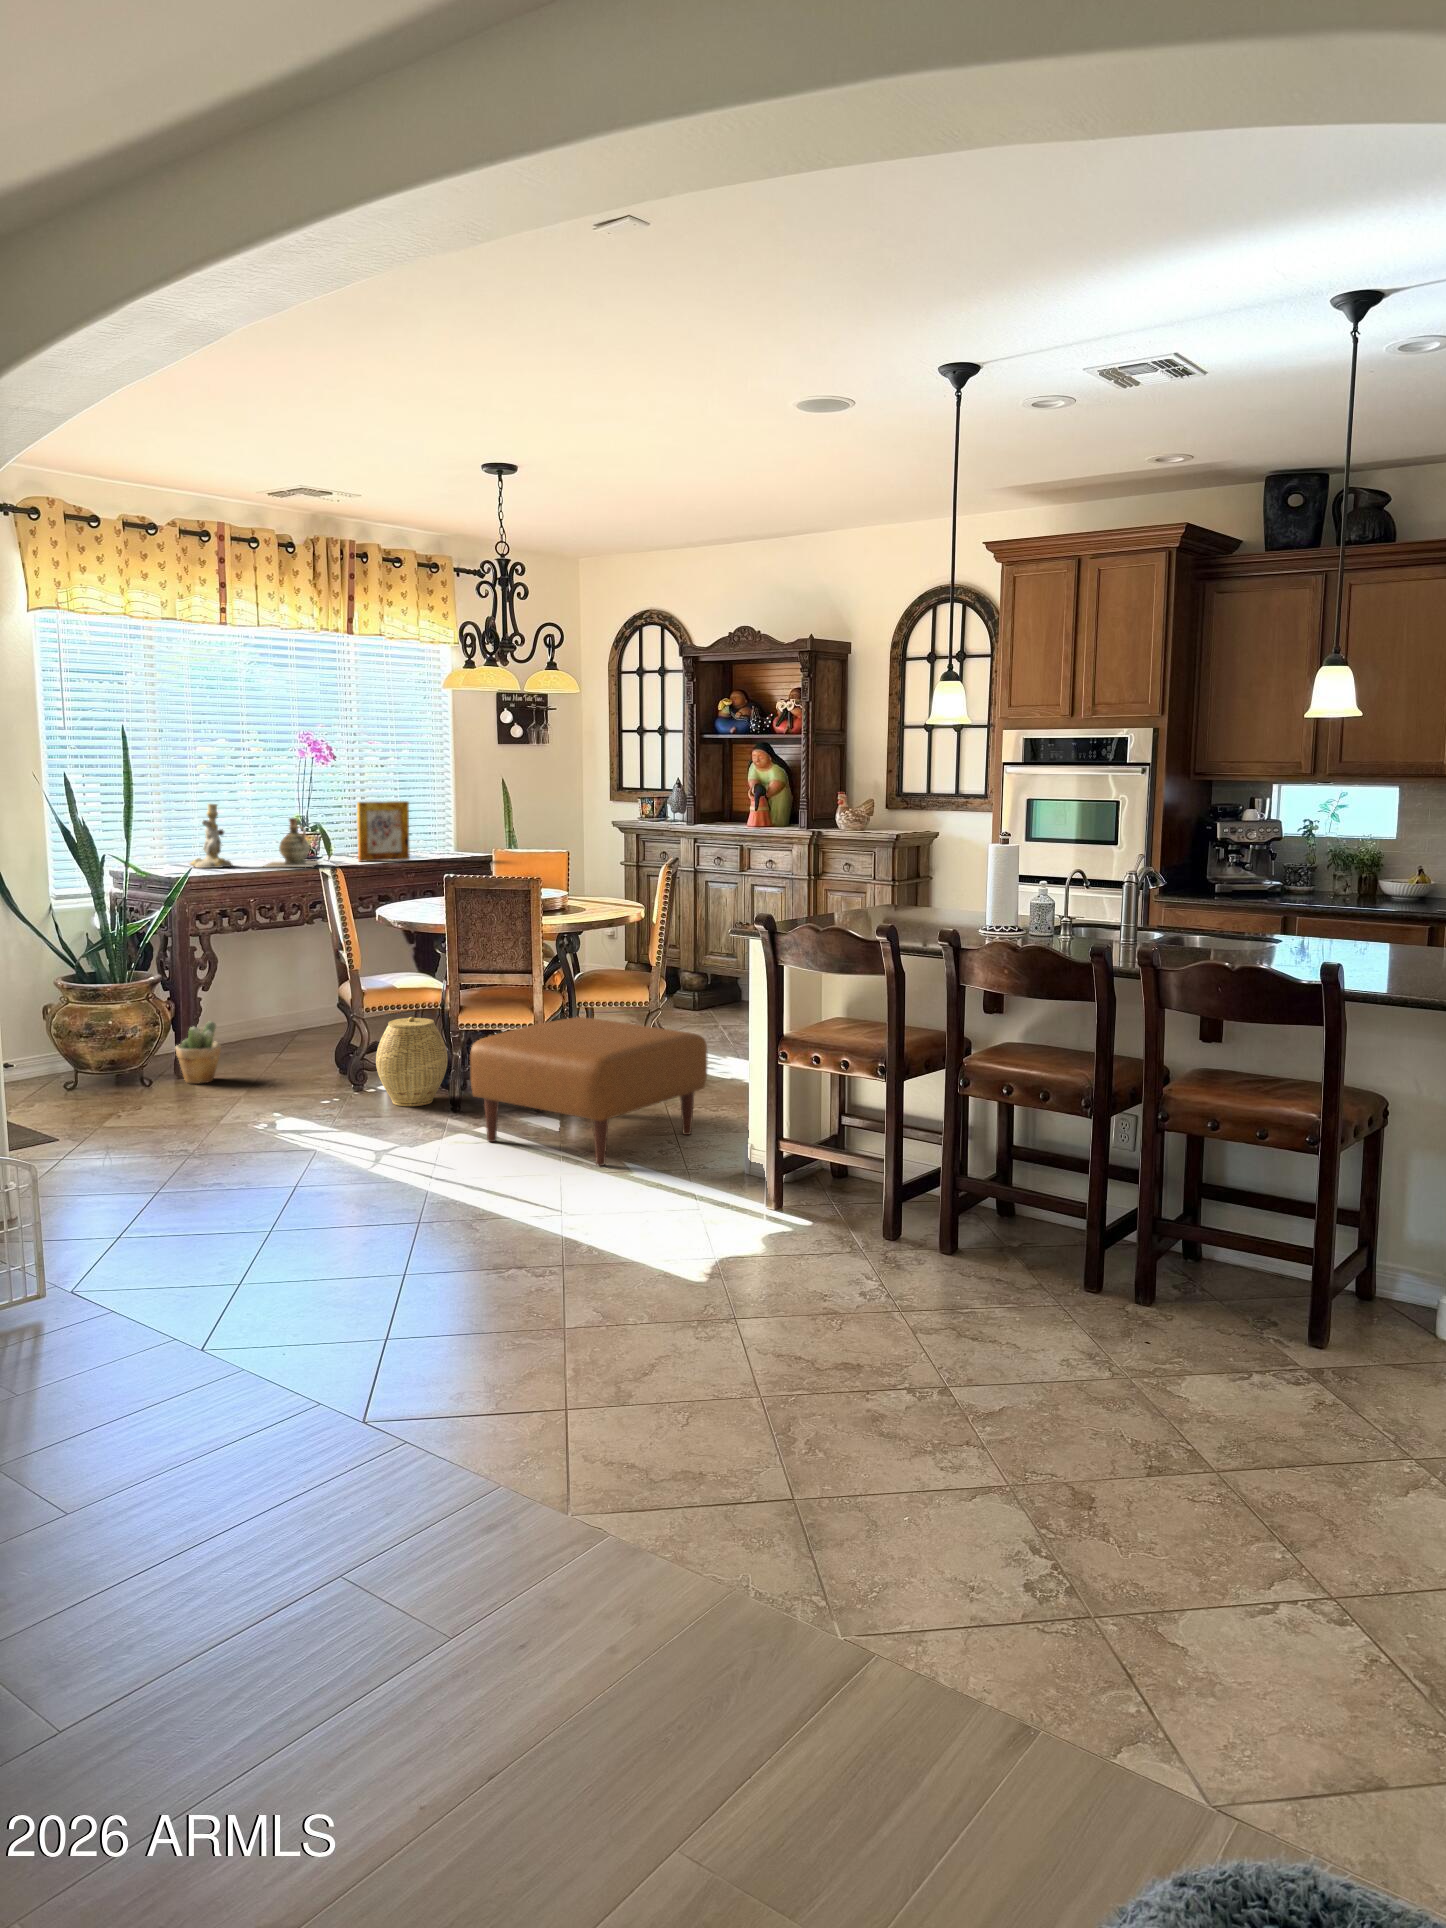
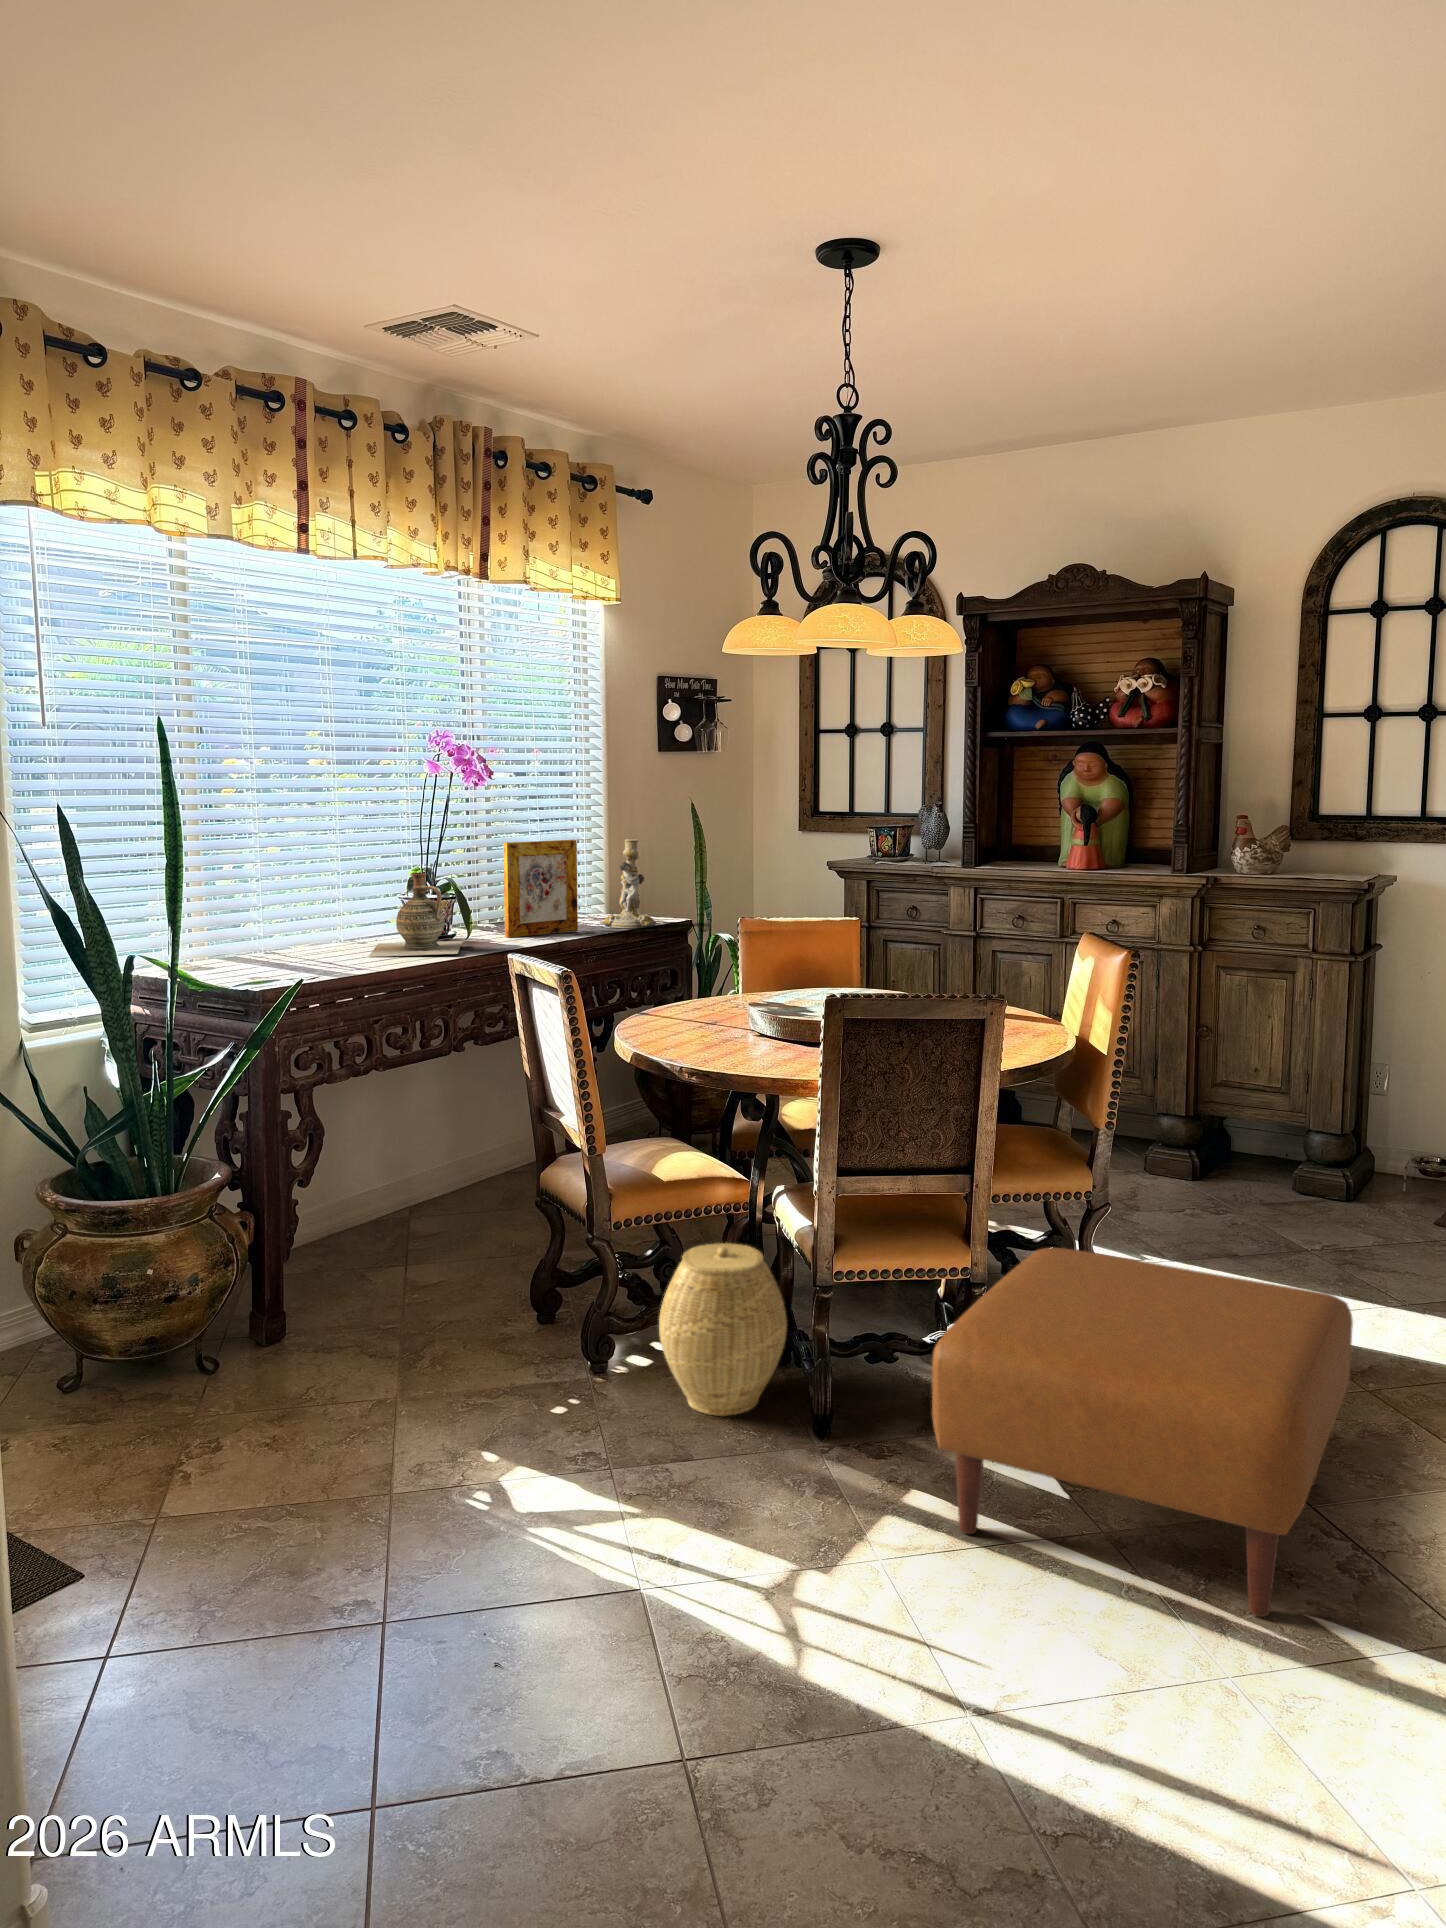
candlestick: present [190,804,232,868] -> present [600,839,656,928]
potted plant: present [175,1021,221,1084] -> none [262,1243,342,1361]

